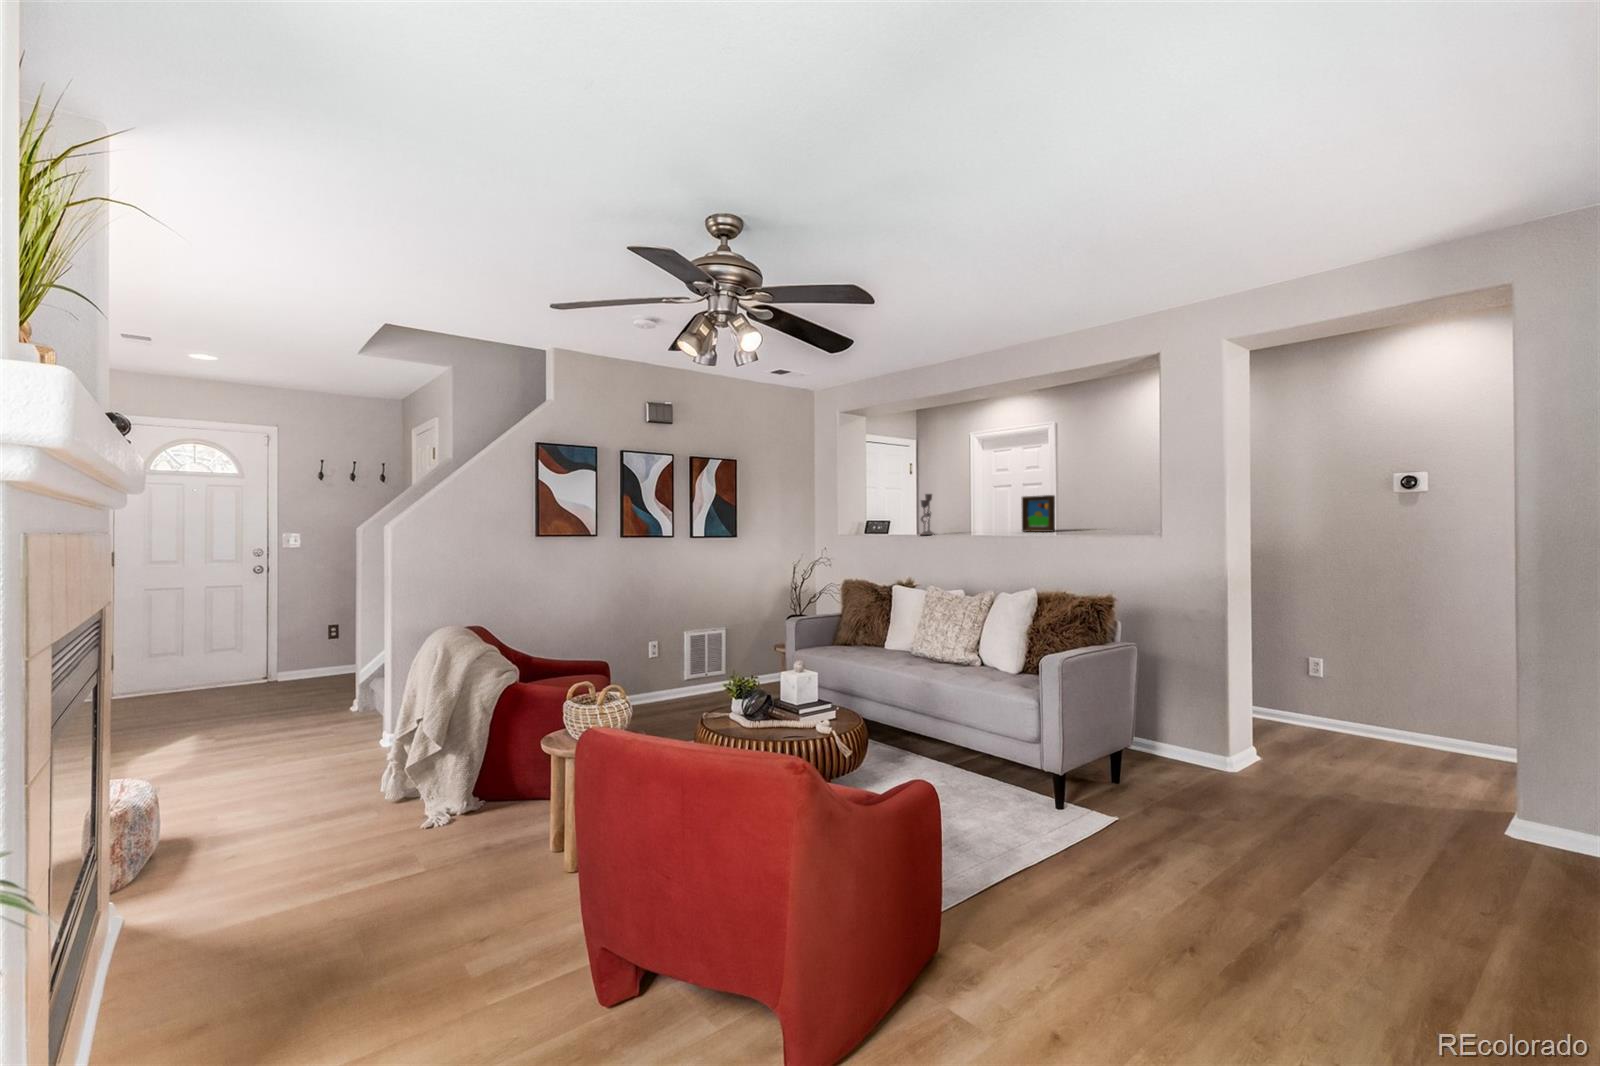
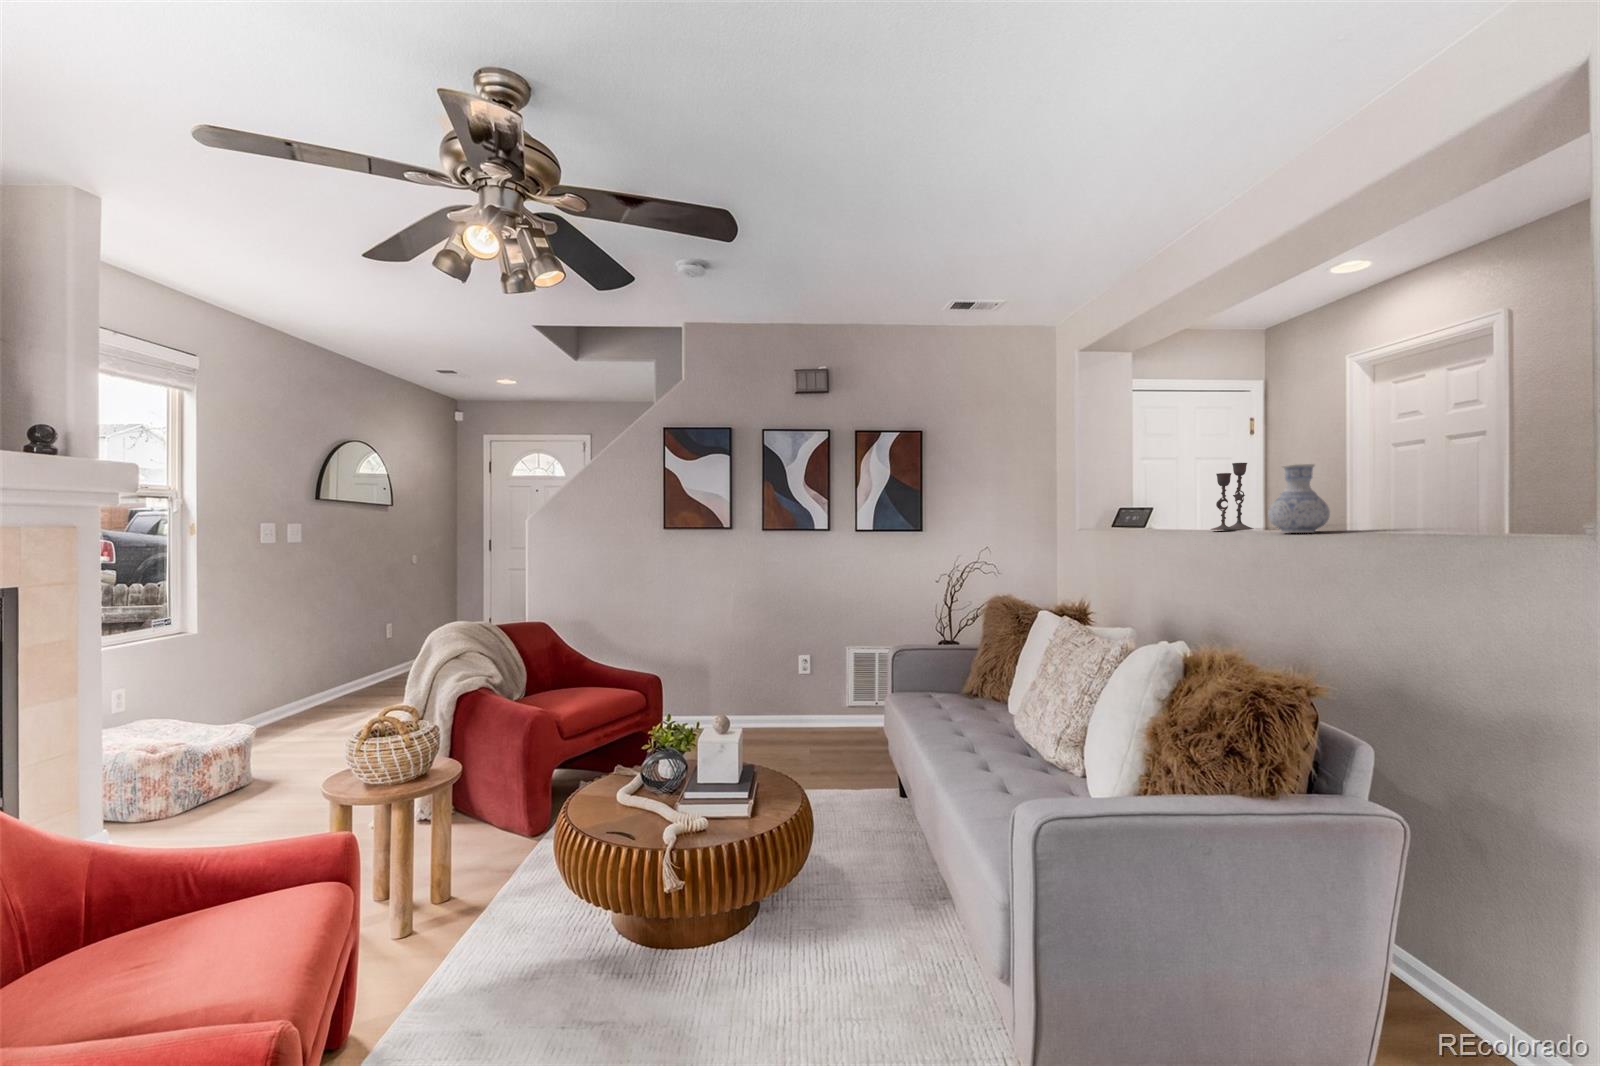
picture frame: present [1022,495,1055,532] -> none [1419,453,1497,527]
vase: none [960,497,989,535] -> present [1268,464,1330,533]

